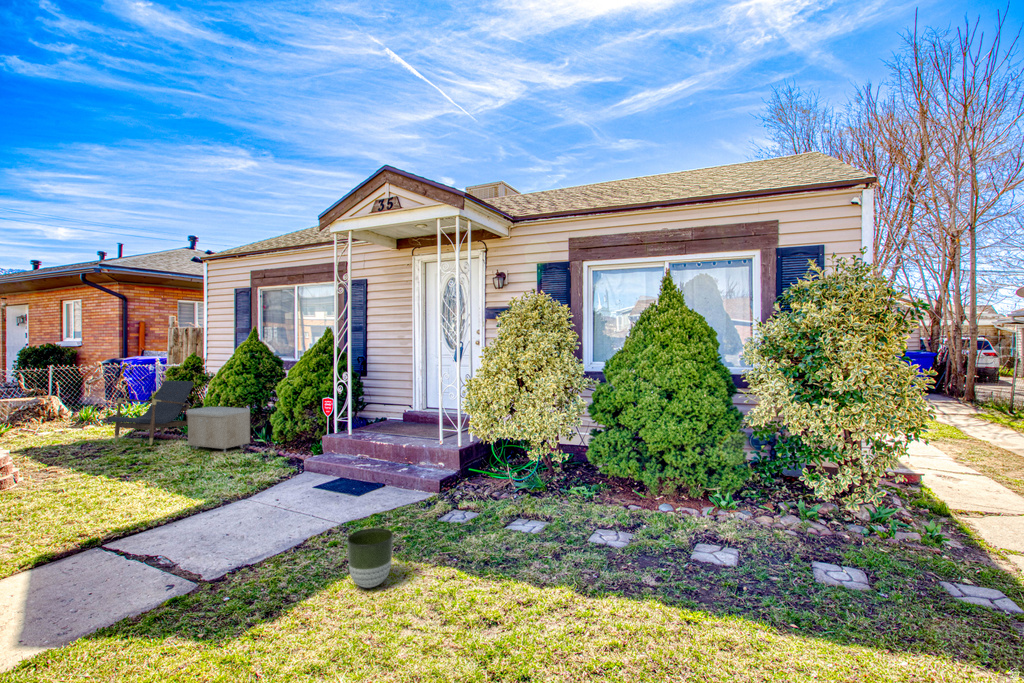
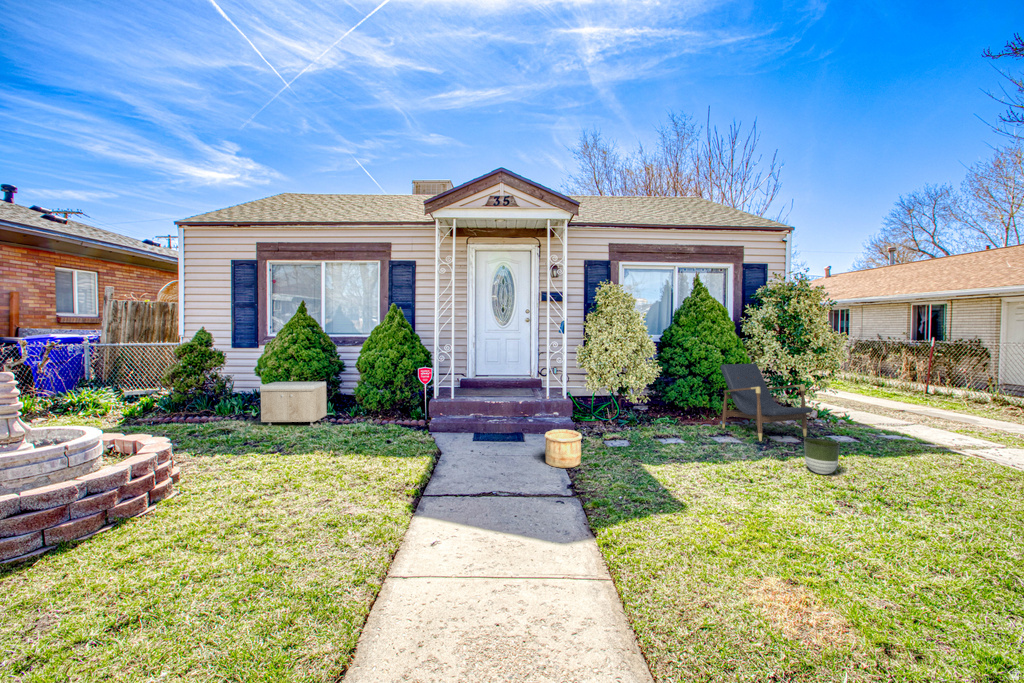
lounge chair: present [109,381,194,445] -> present [720,364,813,441]
wooden bucket: none [288,486,340,538] -> present [544,429,582,468]
planter: present [347,528,393,588] -> present [804,438,840,474]

